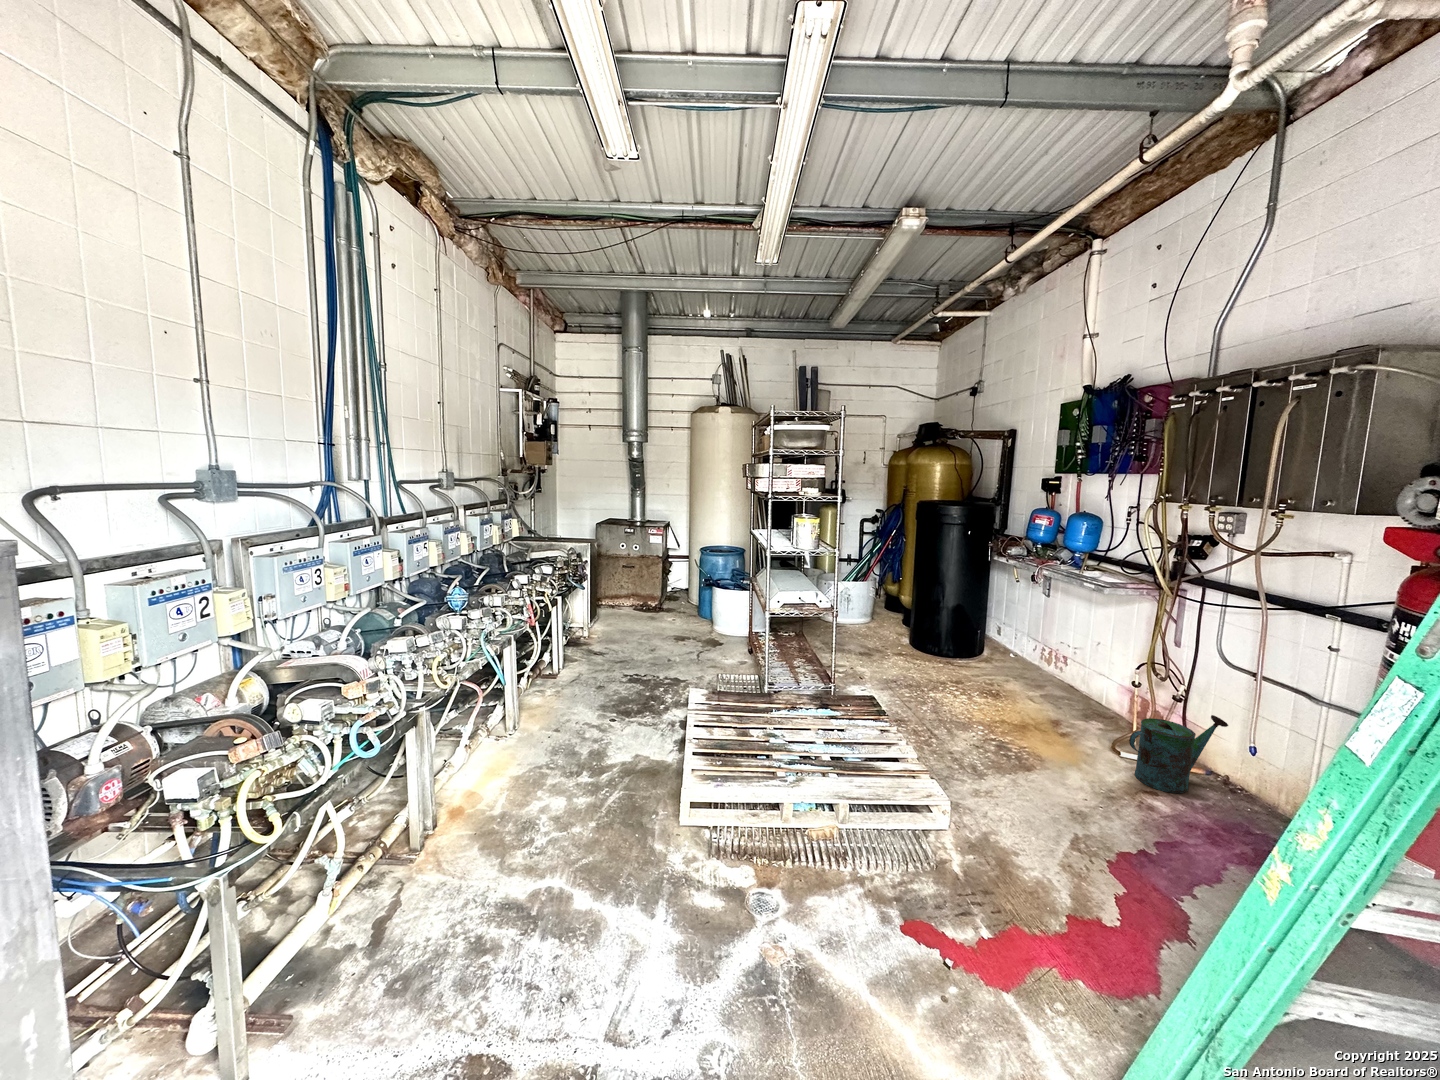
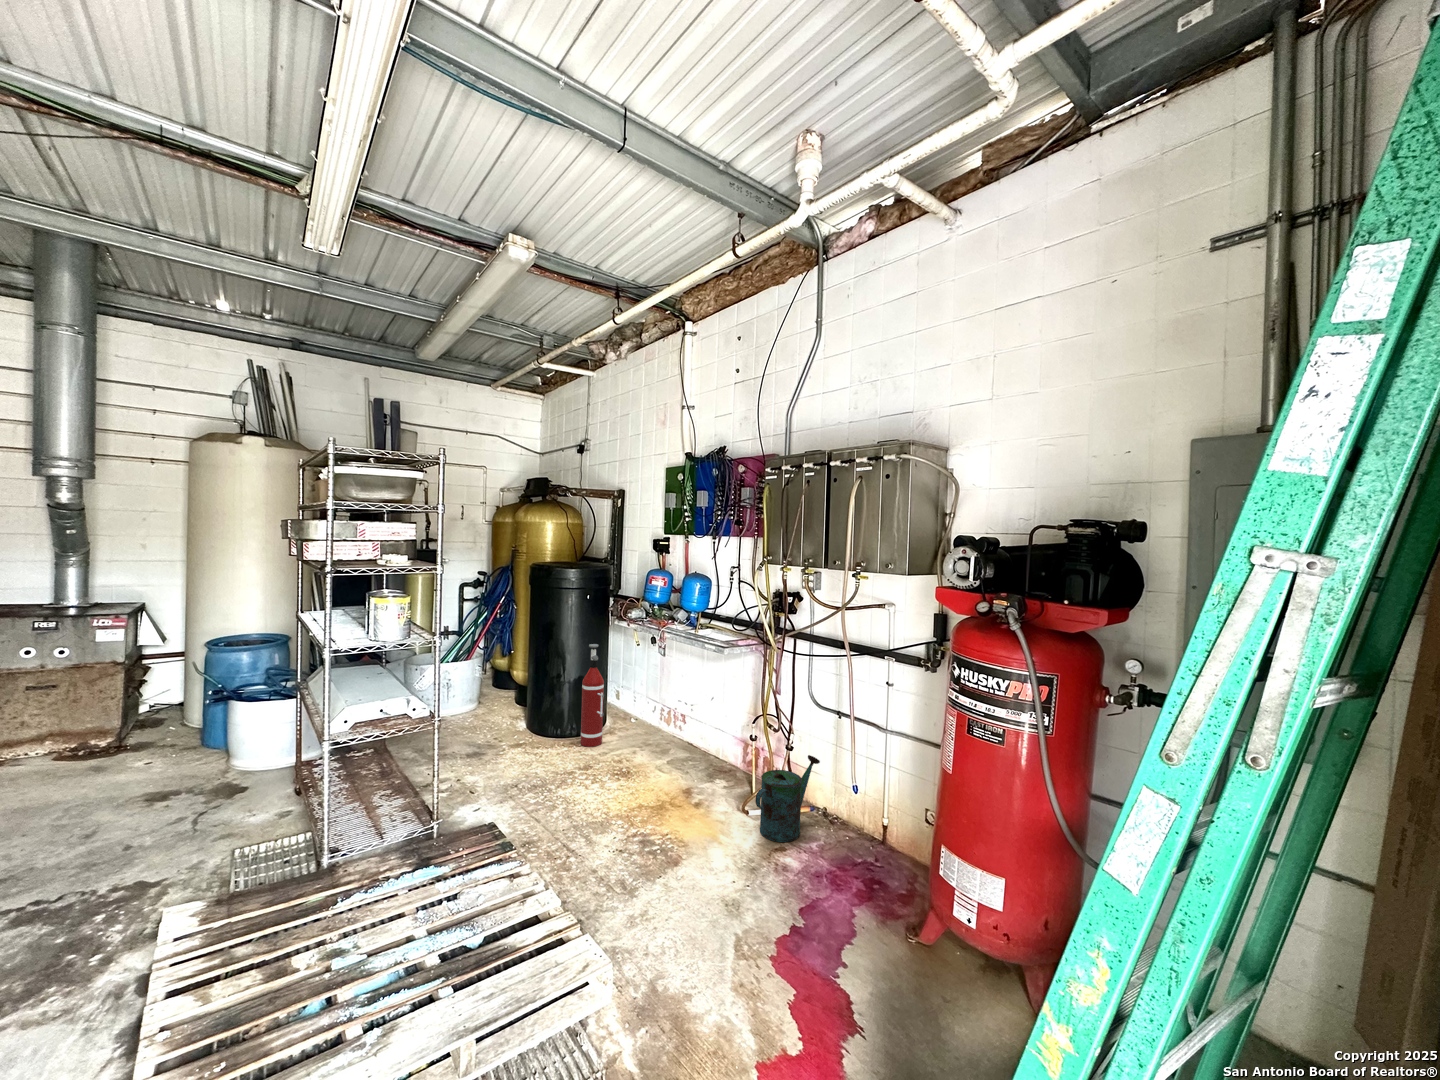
fire extinguisher: none [954,575,979,666] -> present [581,644,604,747]

